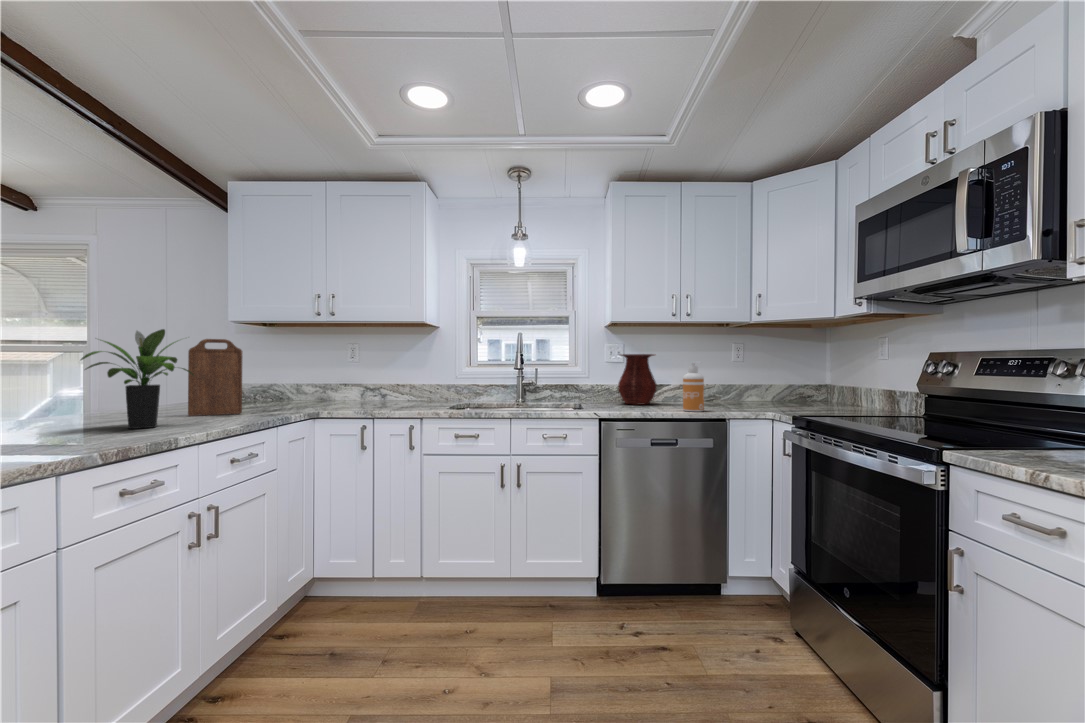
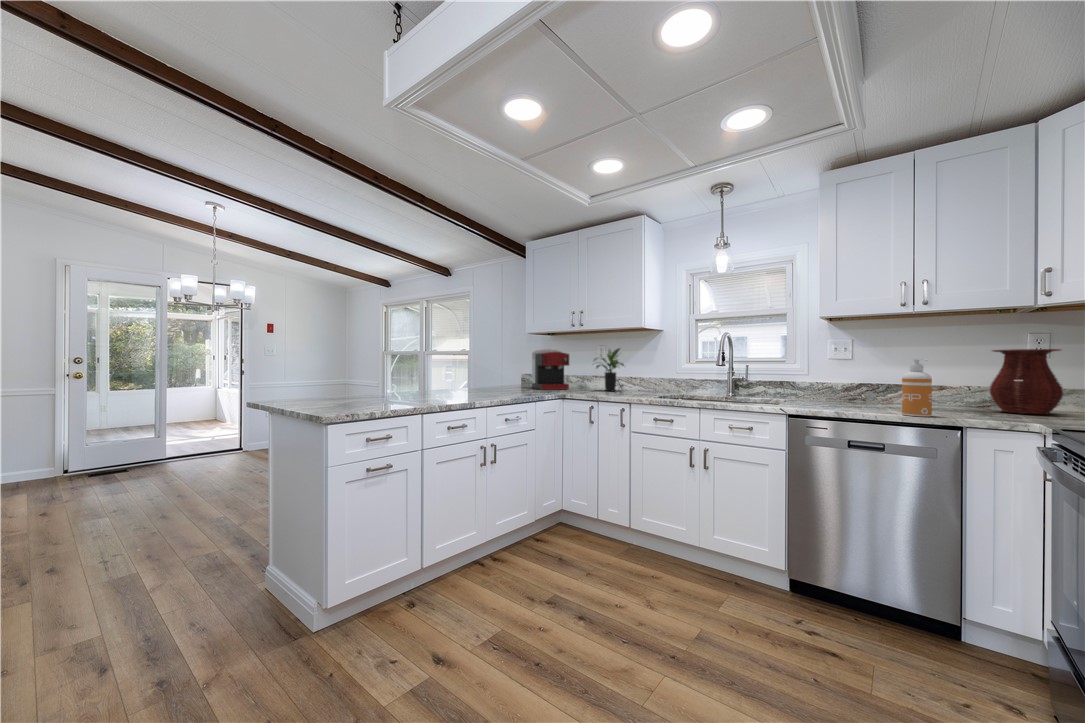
potted plant: present [81,329,194,429] -> present [594,348,625,391]
cutting board: present [188,339,242,416] -> none [496,346,523,393]
coffee maker: none [240,346,307,407] -> present [532,349,569,390]
vase: present [618,354,657,404] -> present [990,349,1063,414]

